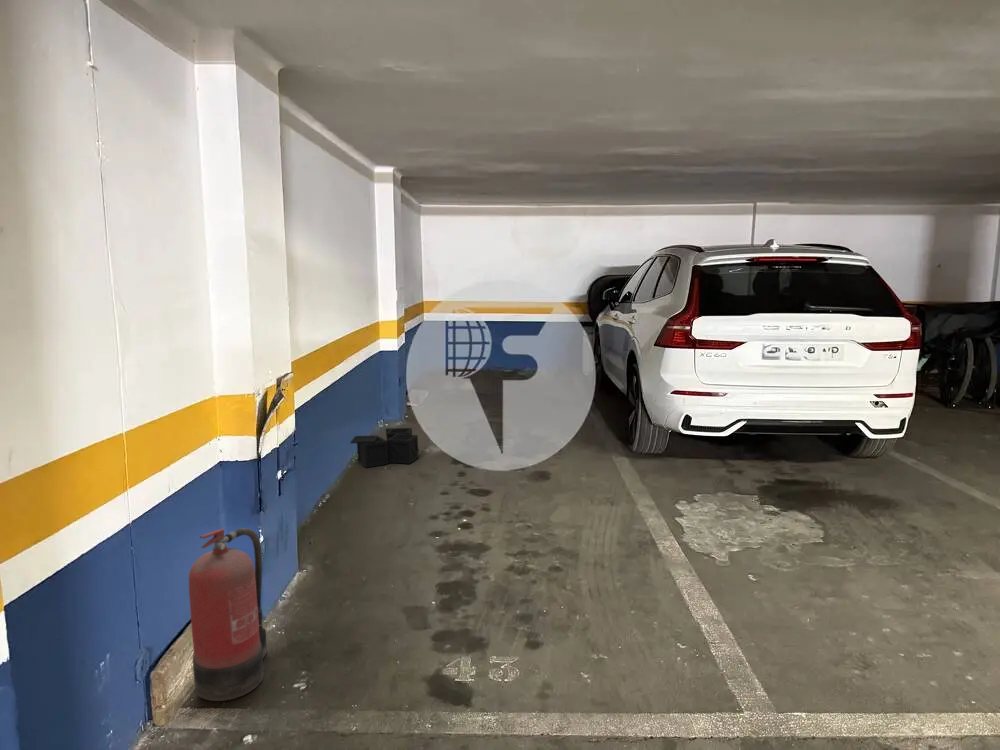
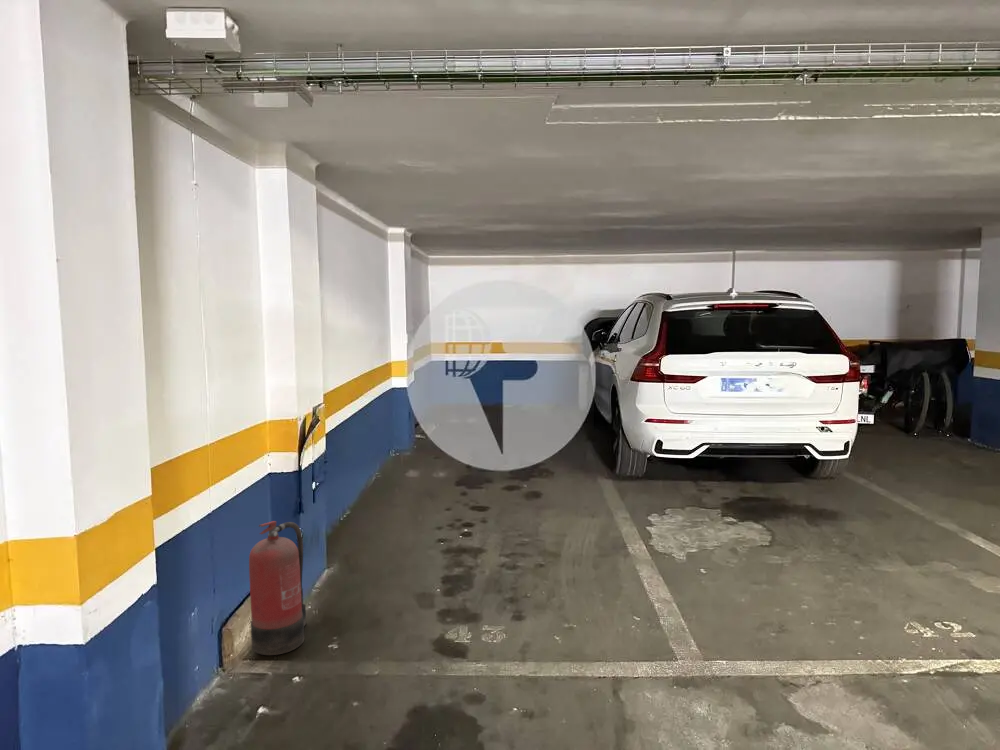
storage bin: present [351,428,419,468] -> none [370,455,433,489]

